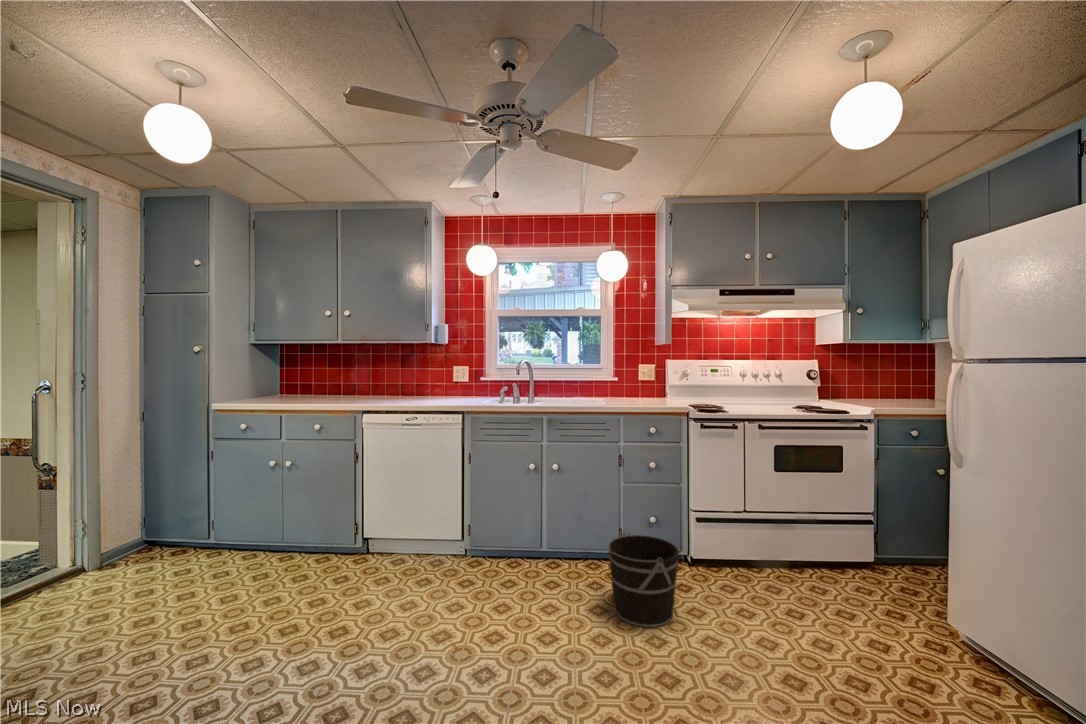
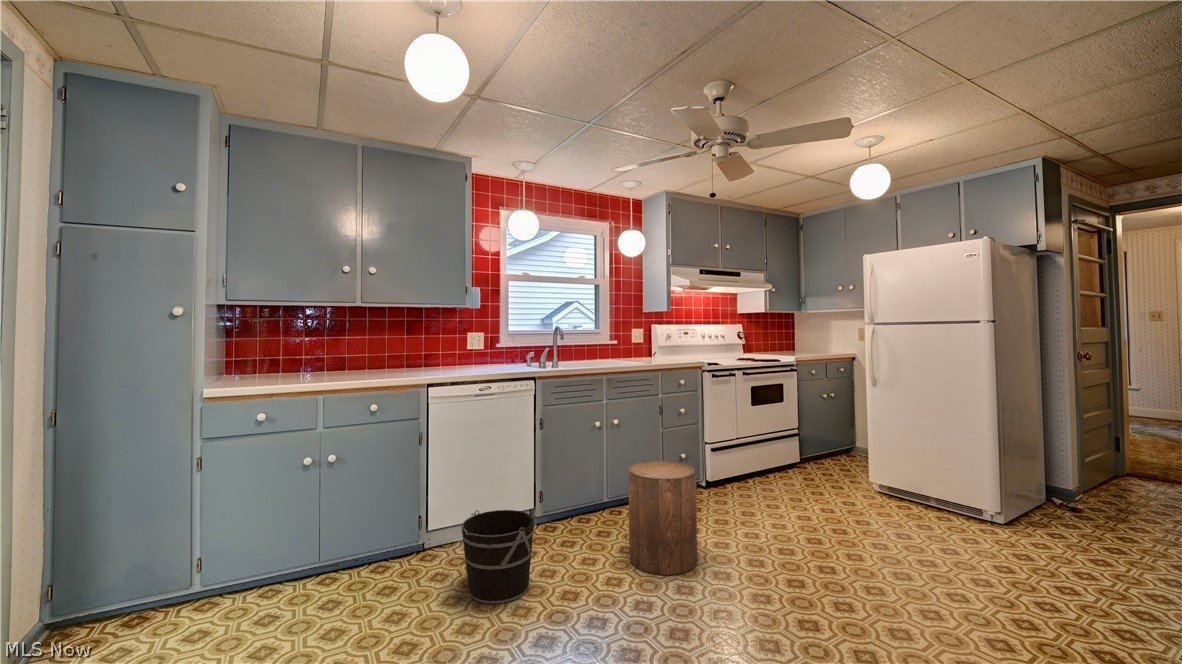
stool: none [795,516,893,662] -> present [628,461,697,575]

